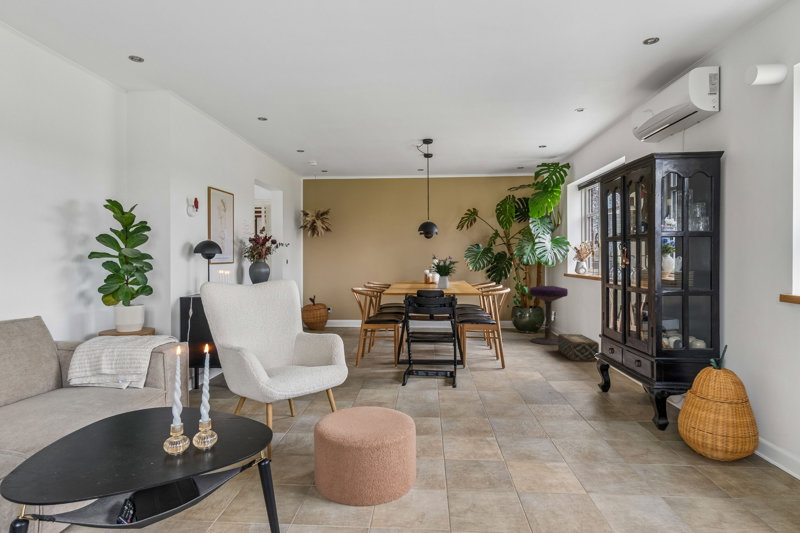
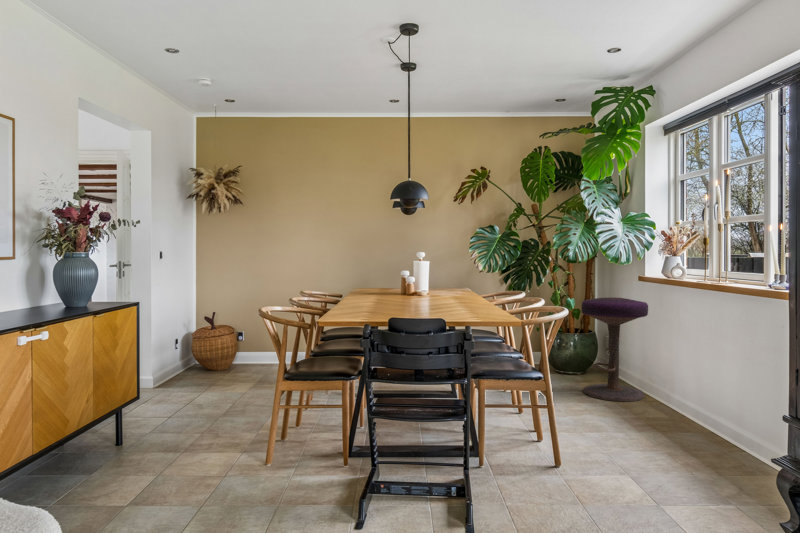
flower arrangement: present [429,255,458,289] -> none [407,241,468,307]
woven basket: present [558,334,599,361] -> none [640,386,726,441]

